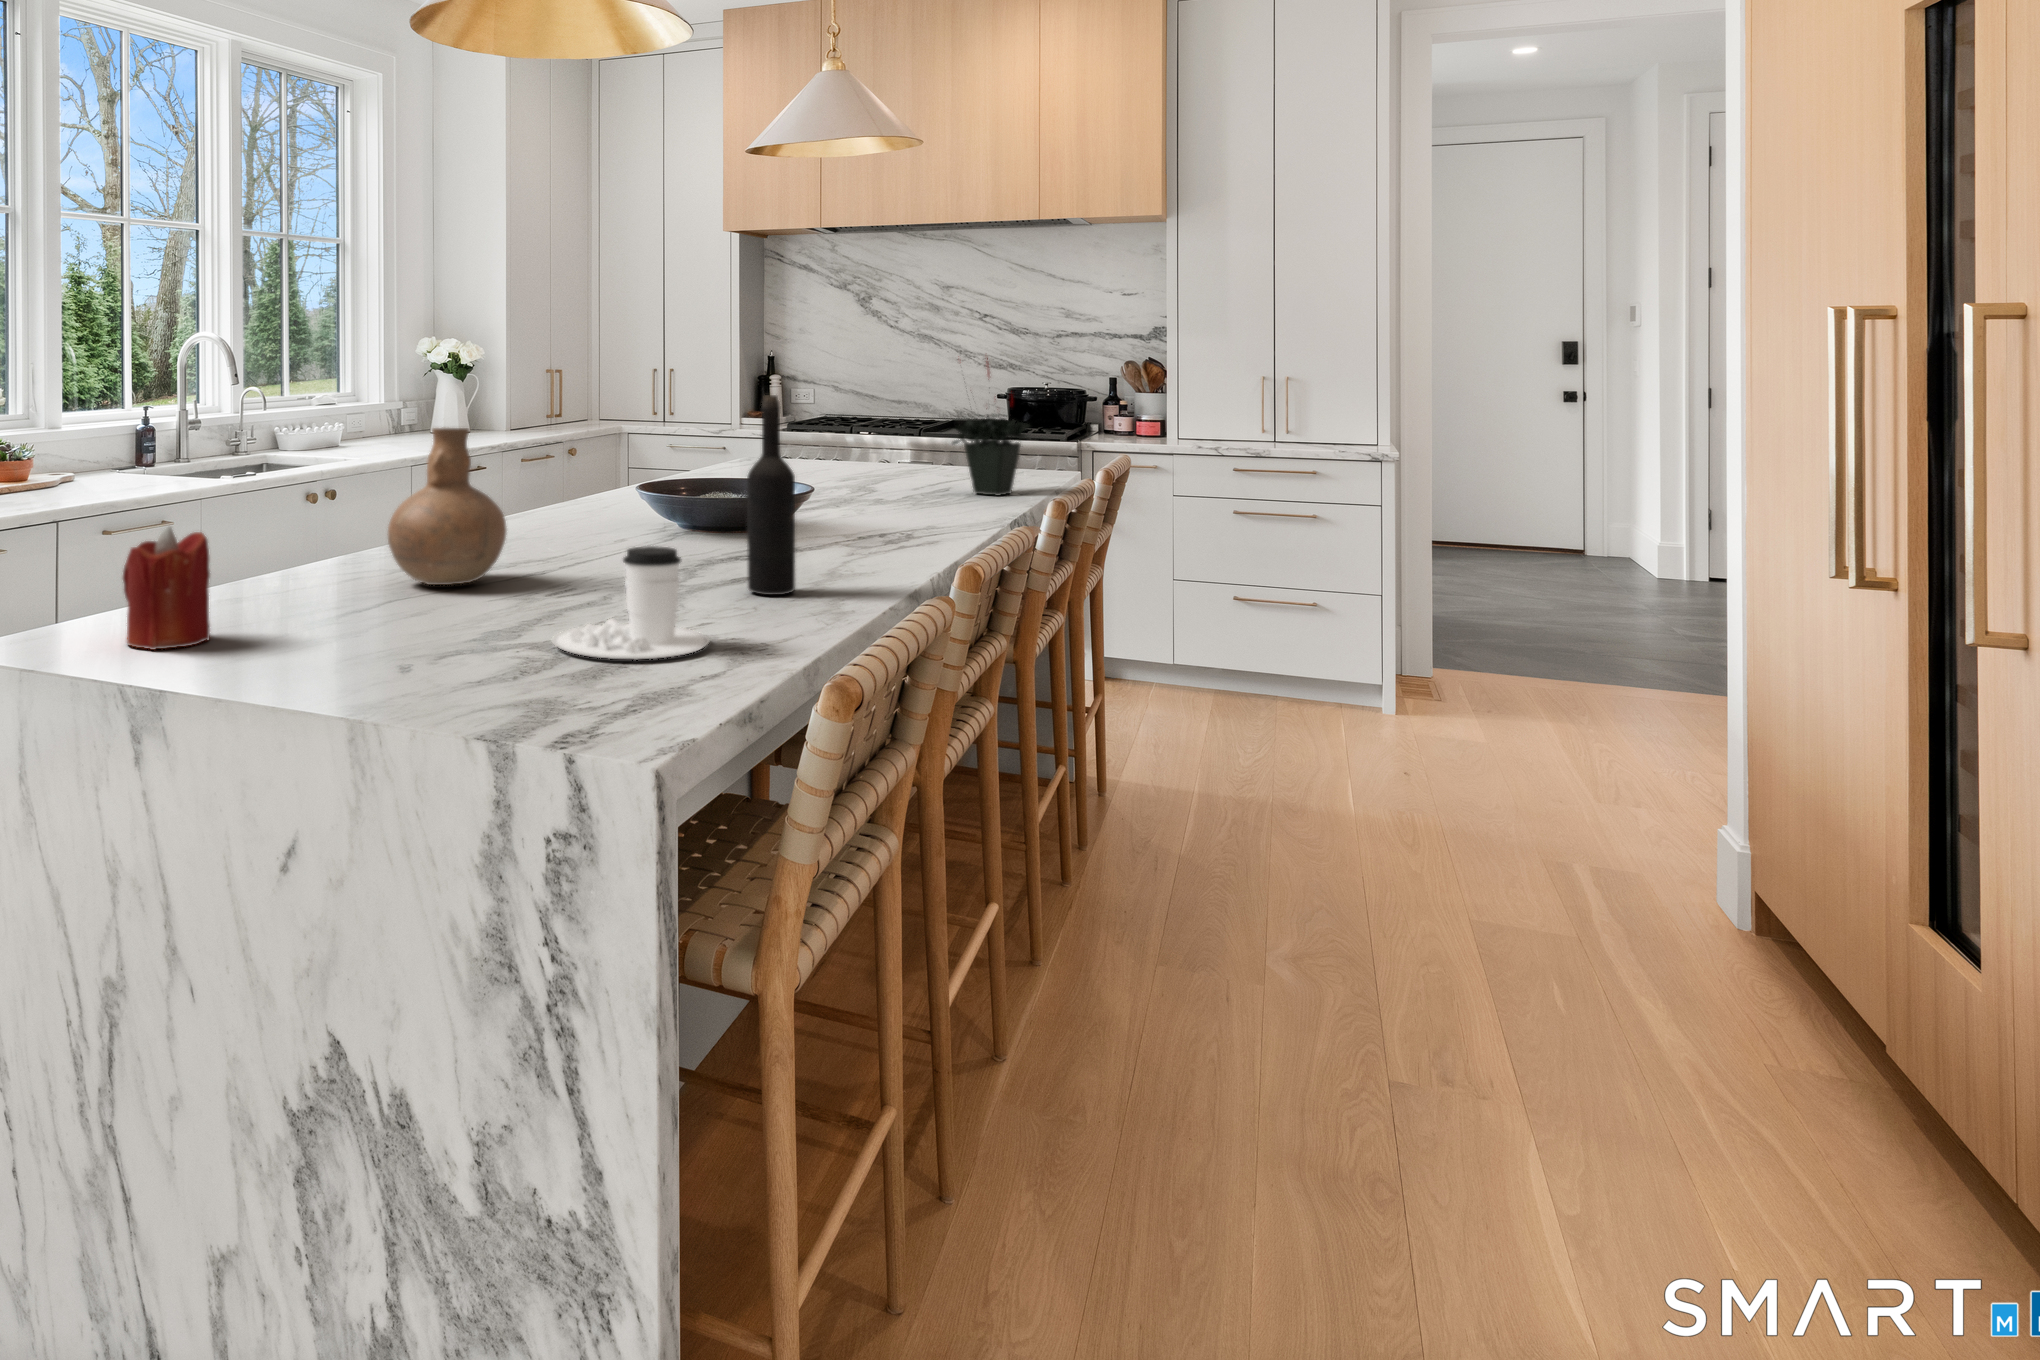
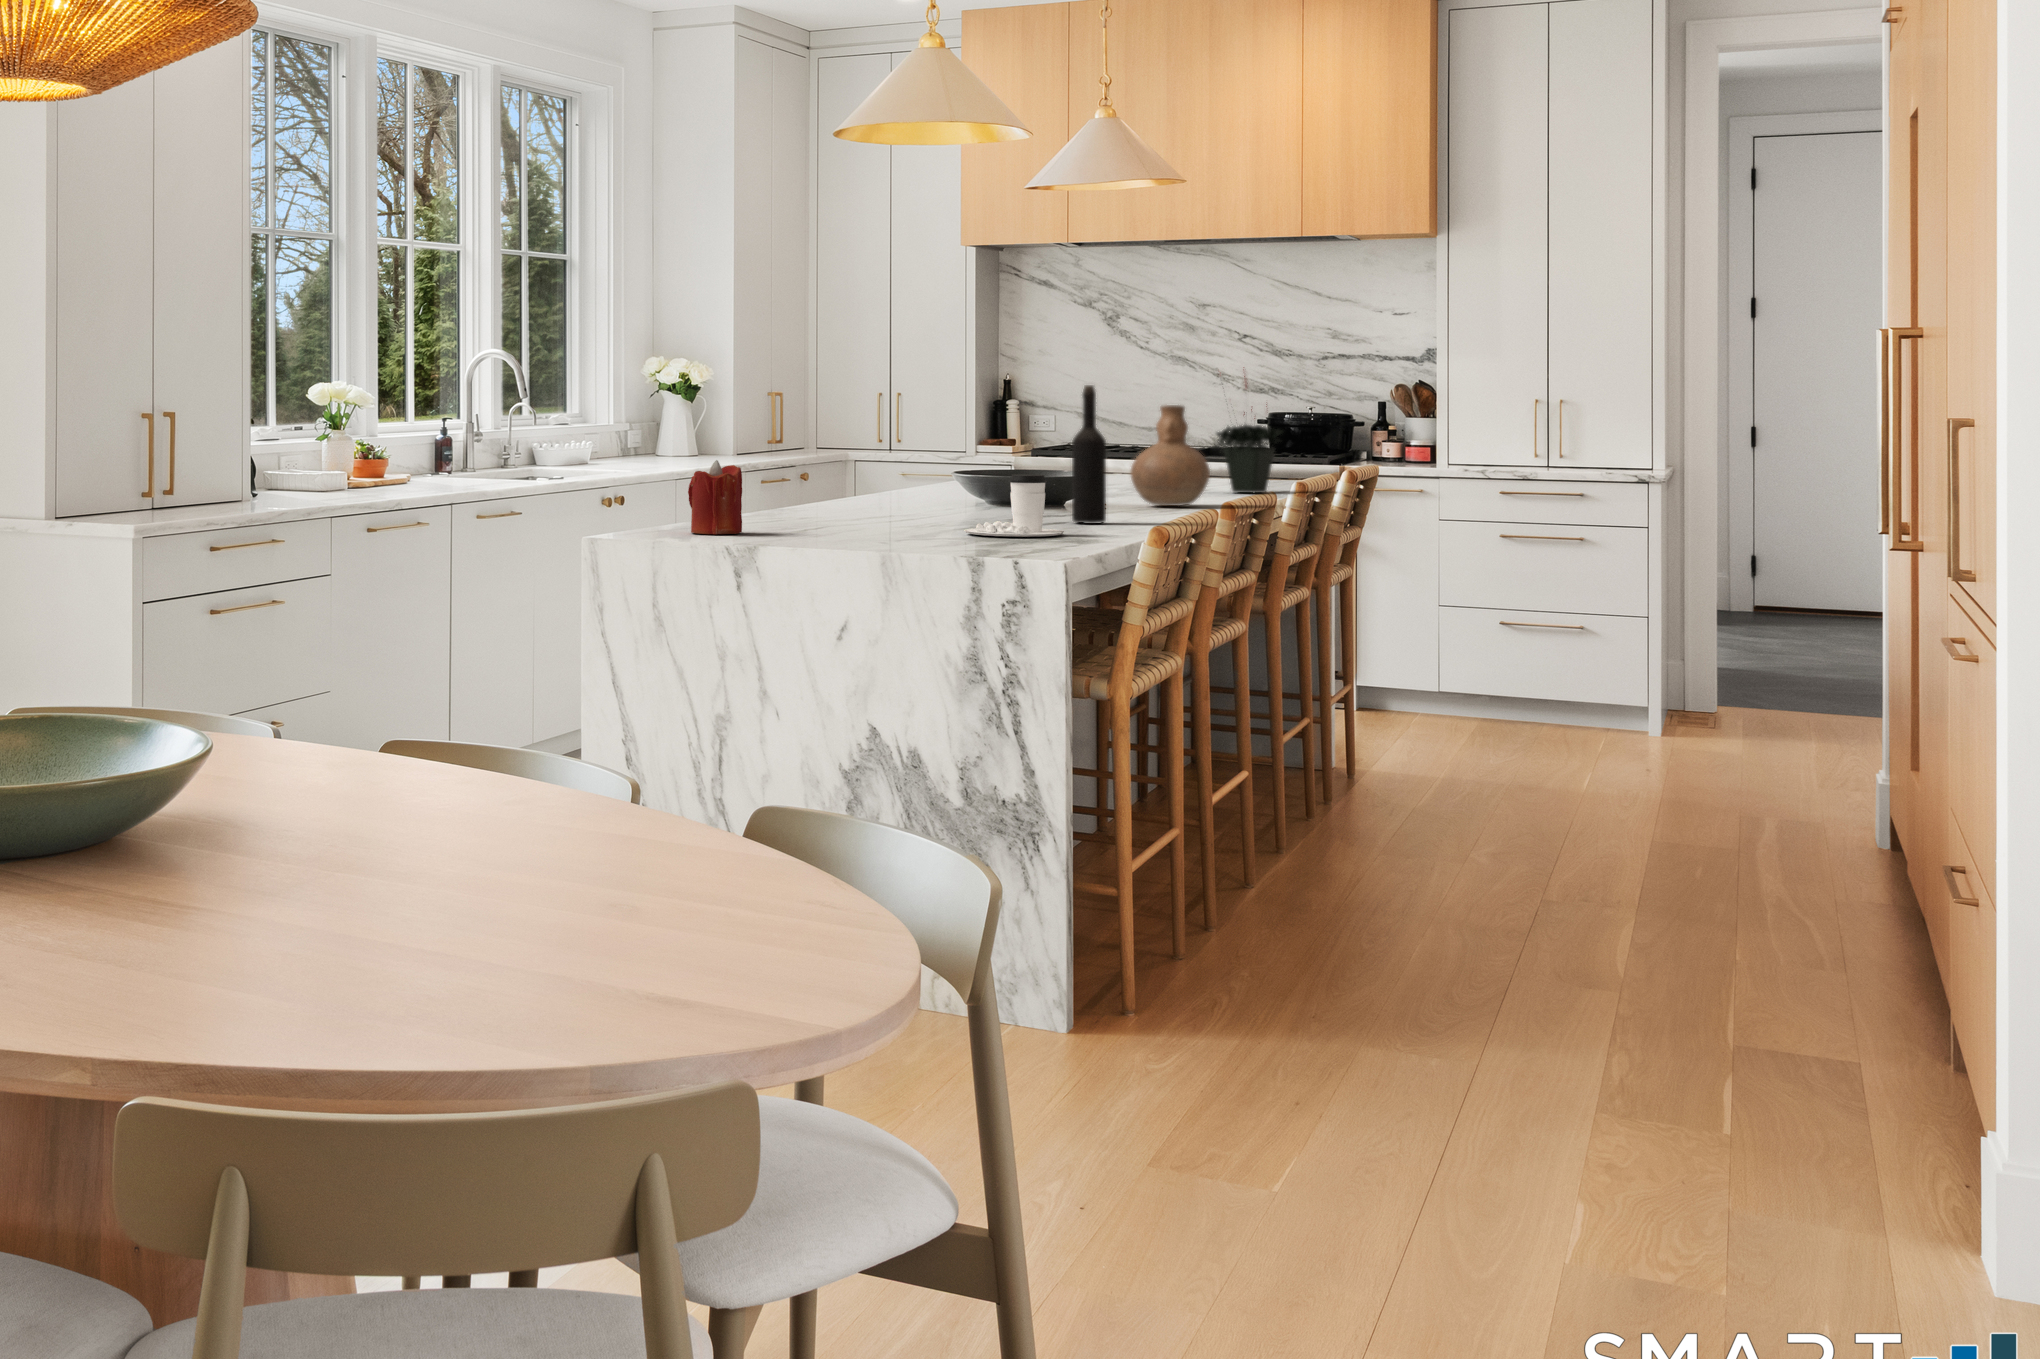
vase: present [388,427,507,585] -> present [1131,405,1210,506]

